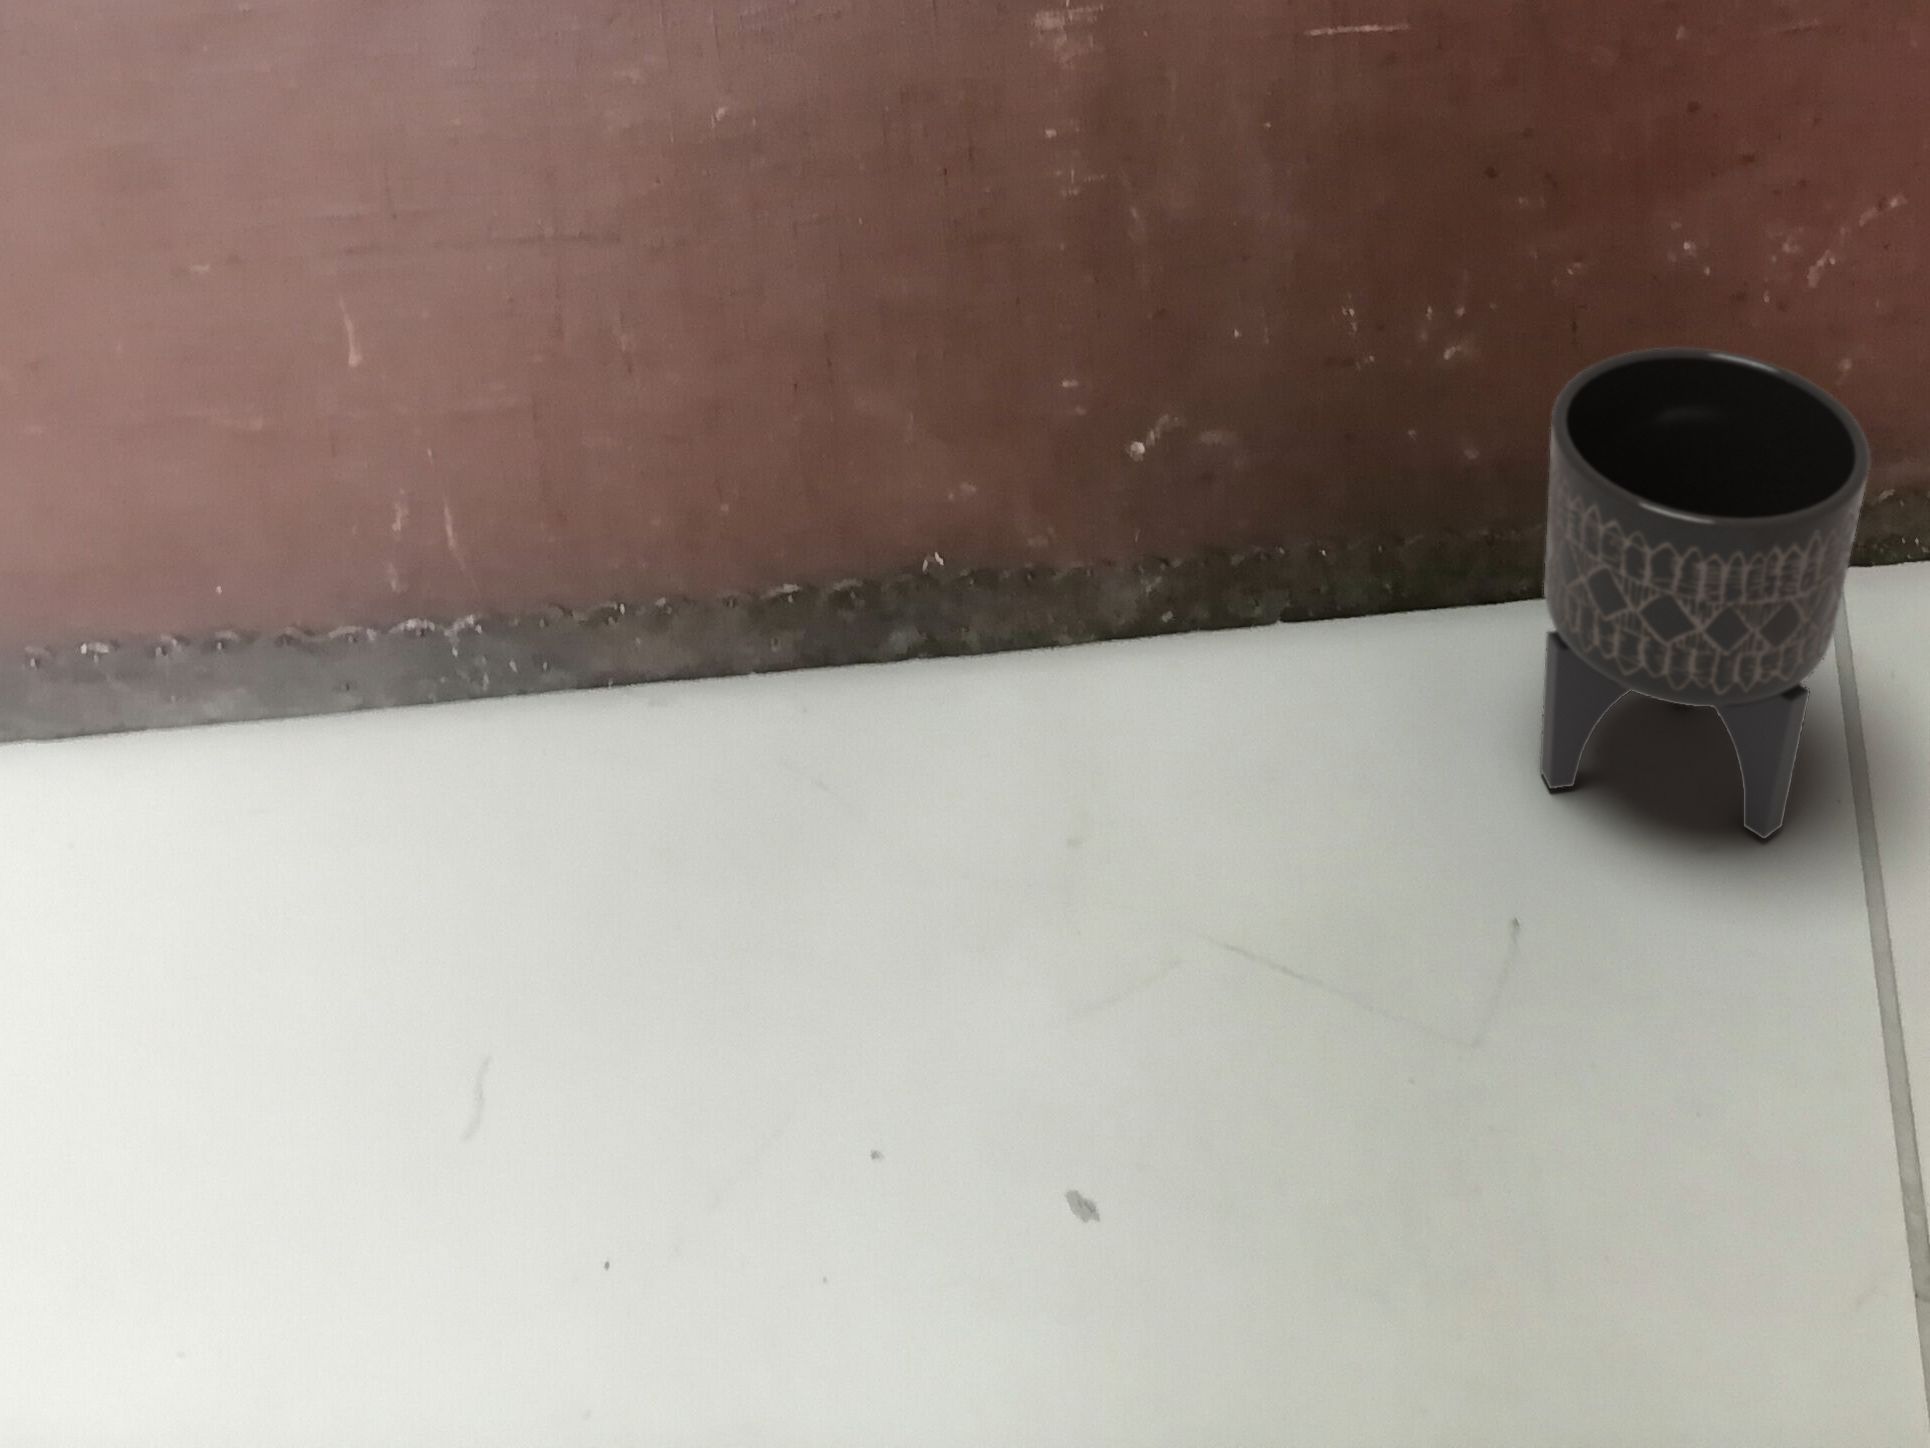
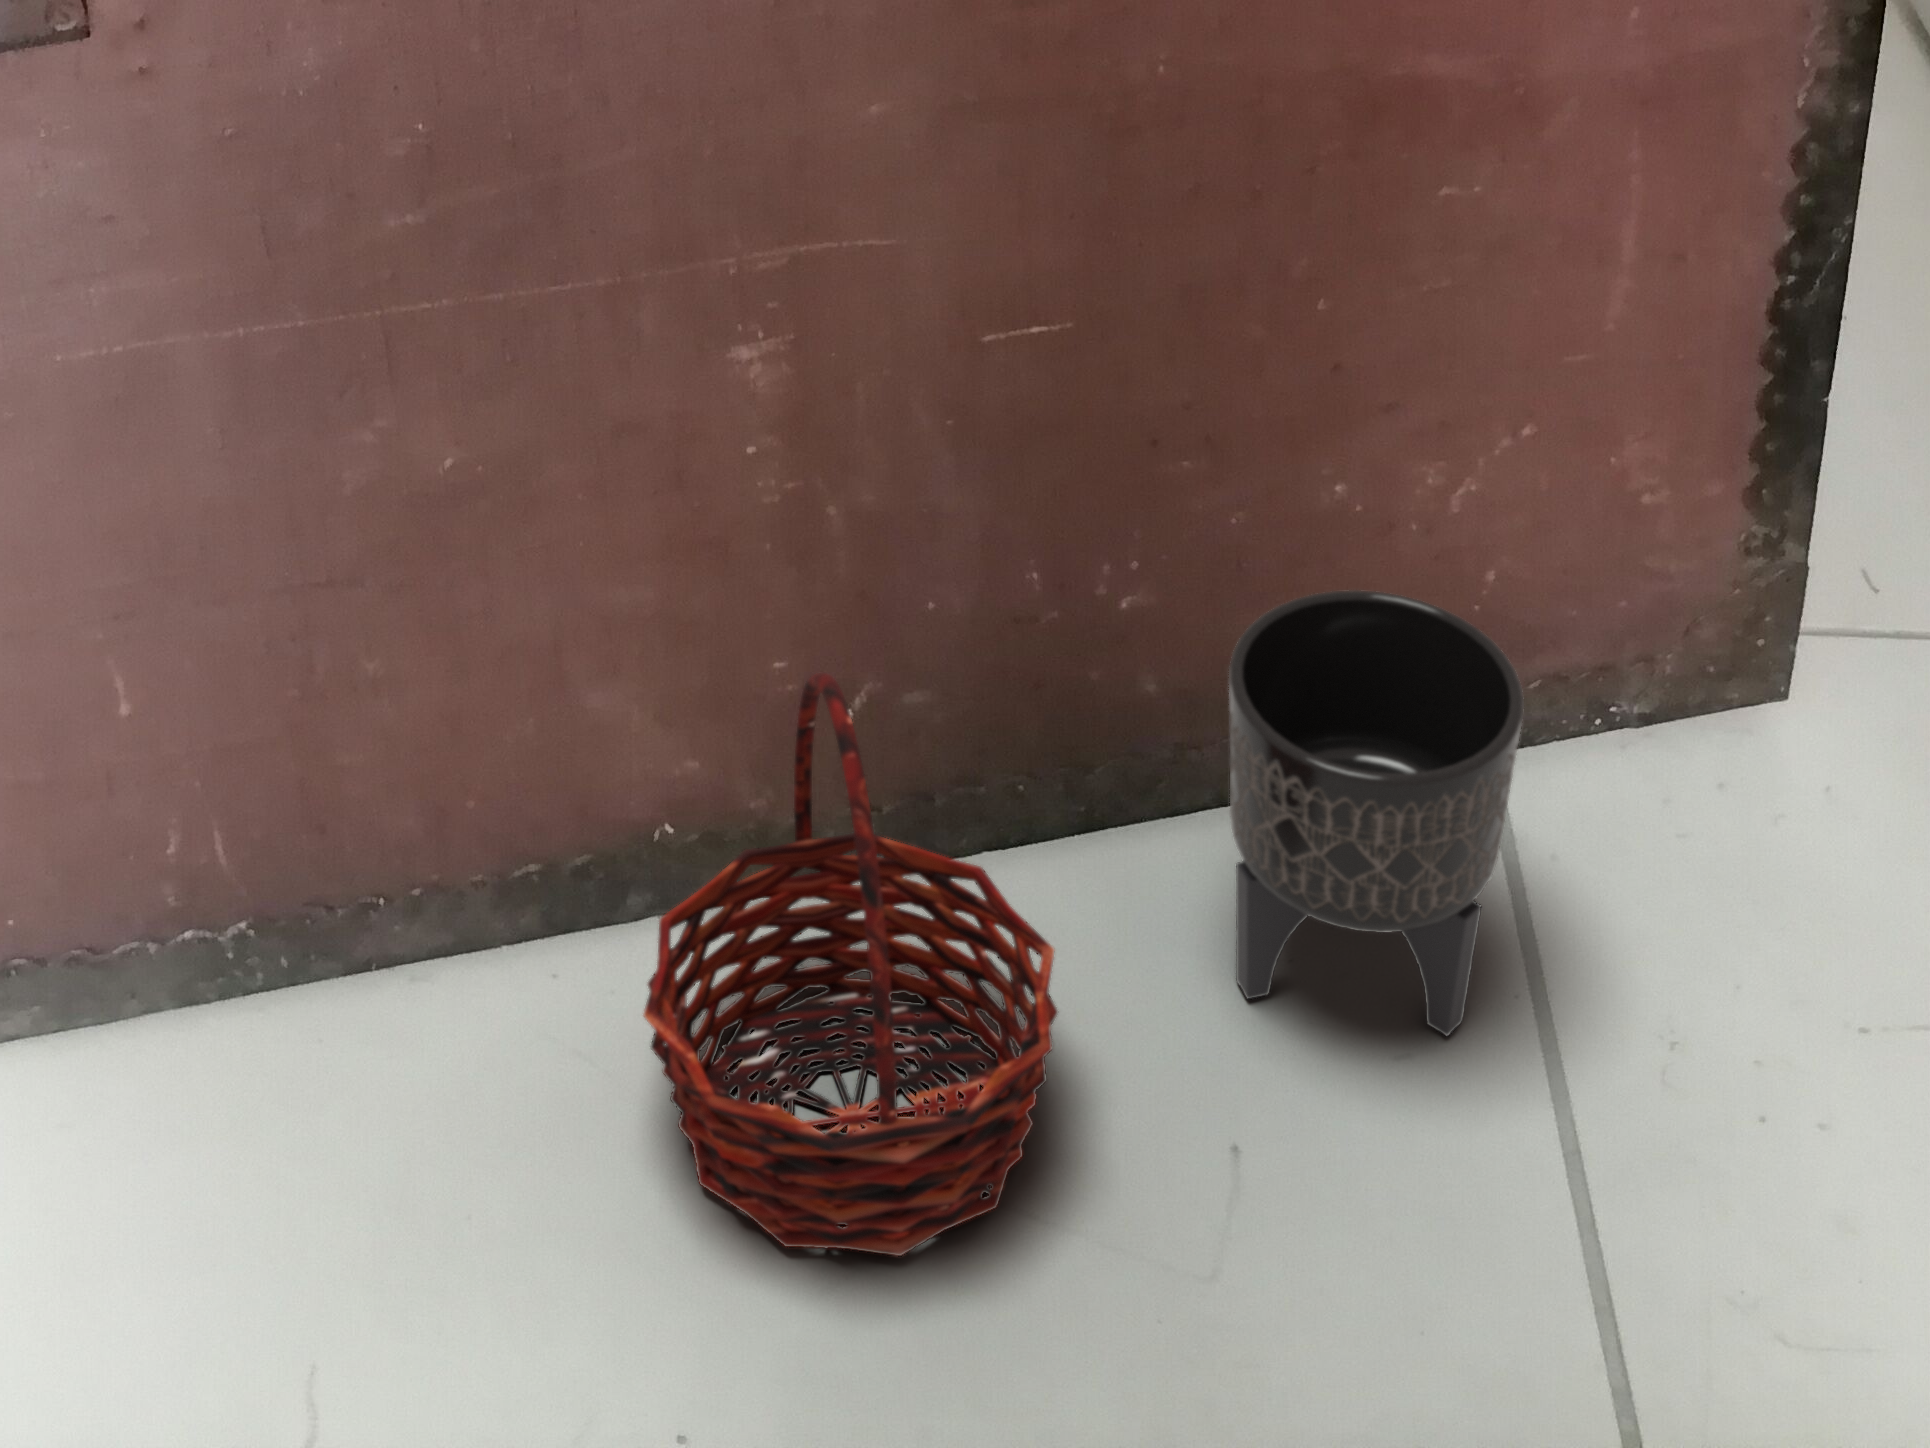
basket: none [884,358,1340,1009] -> present [644,673,1058,1256]

